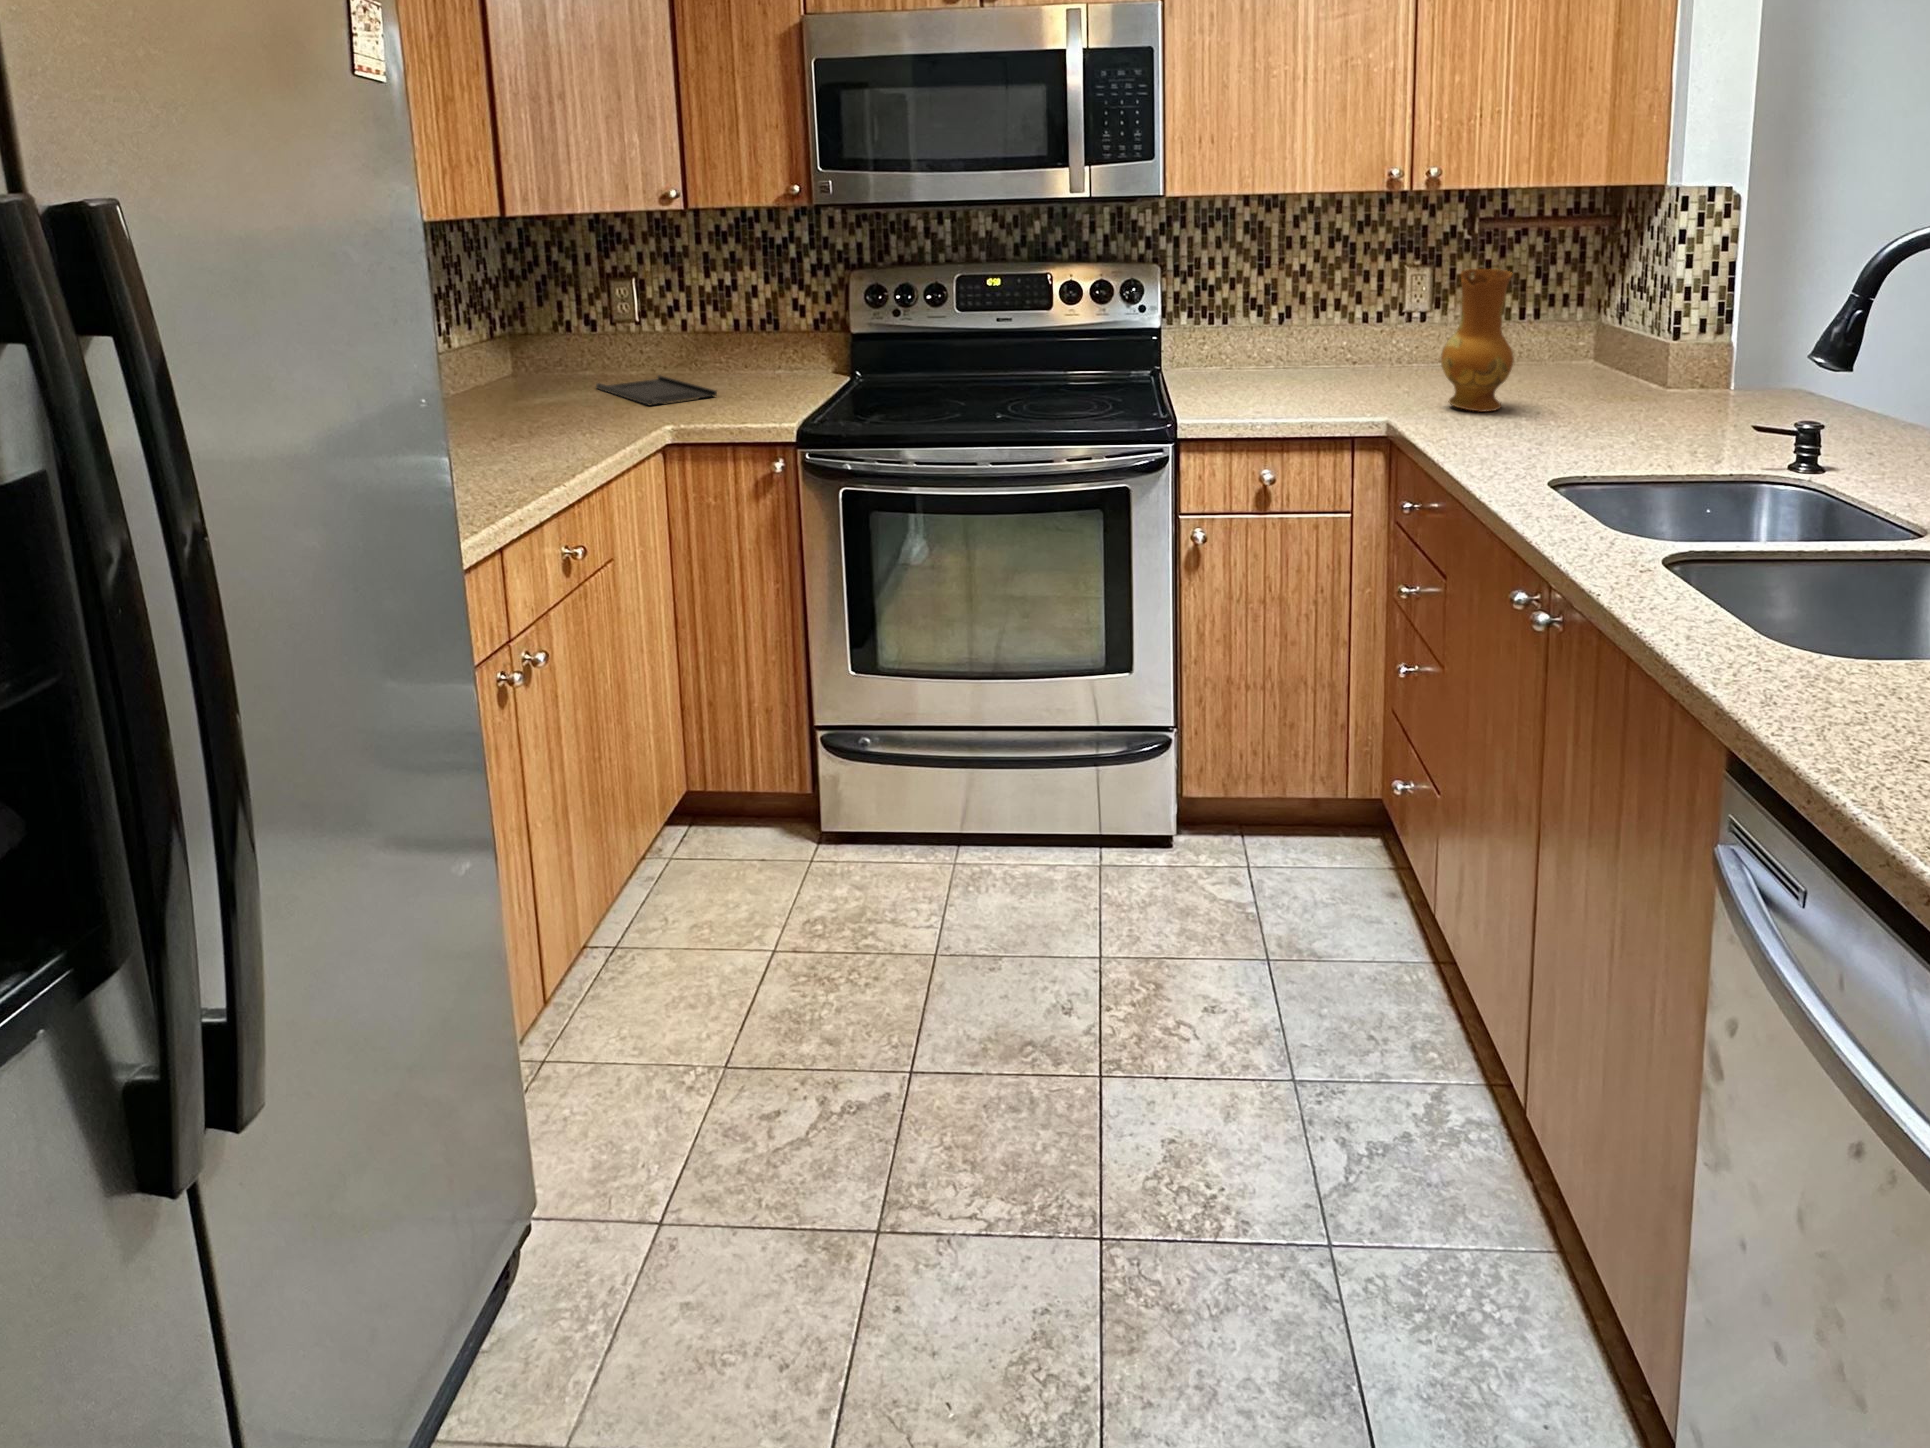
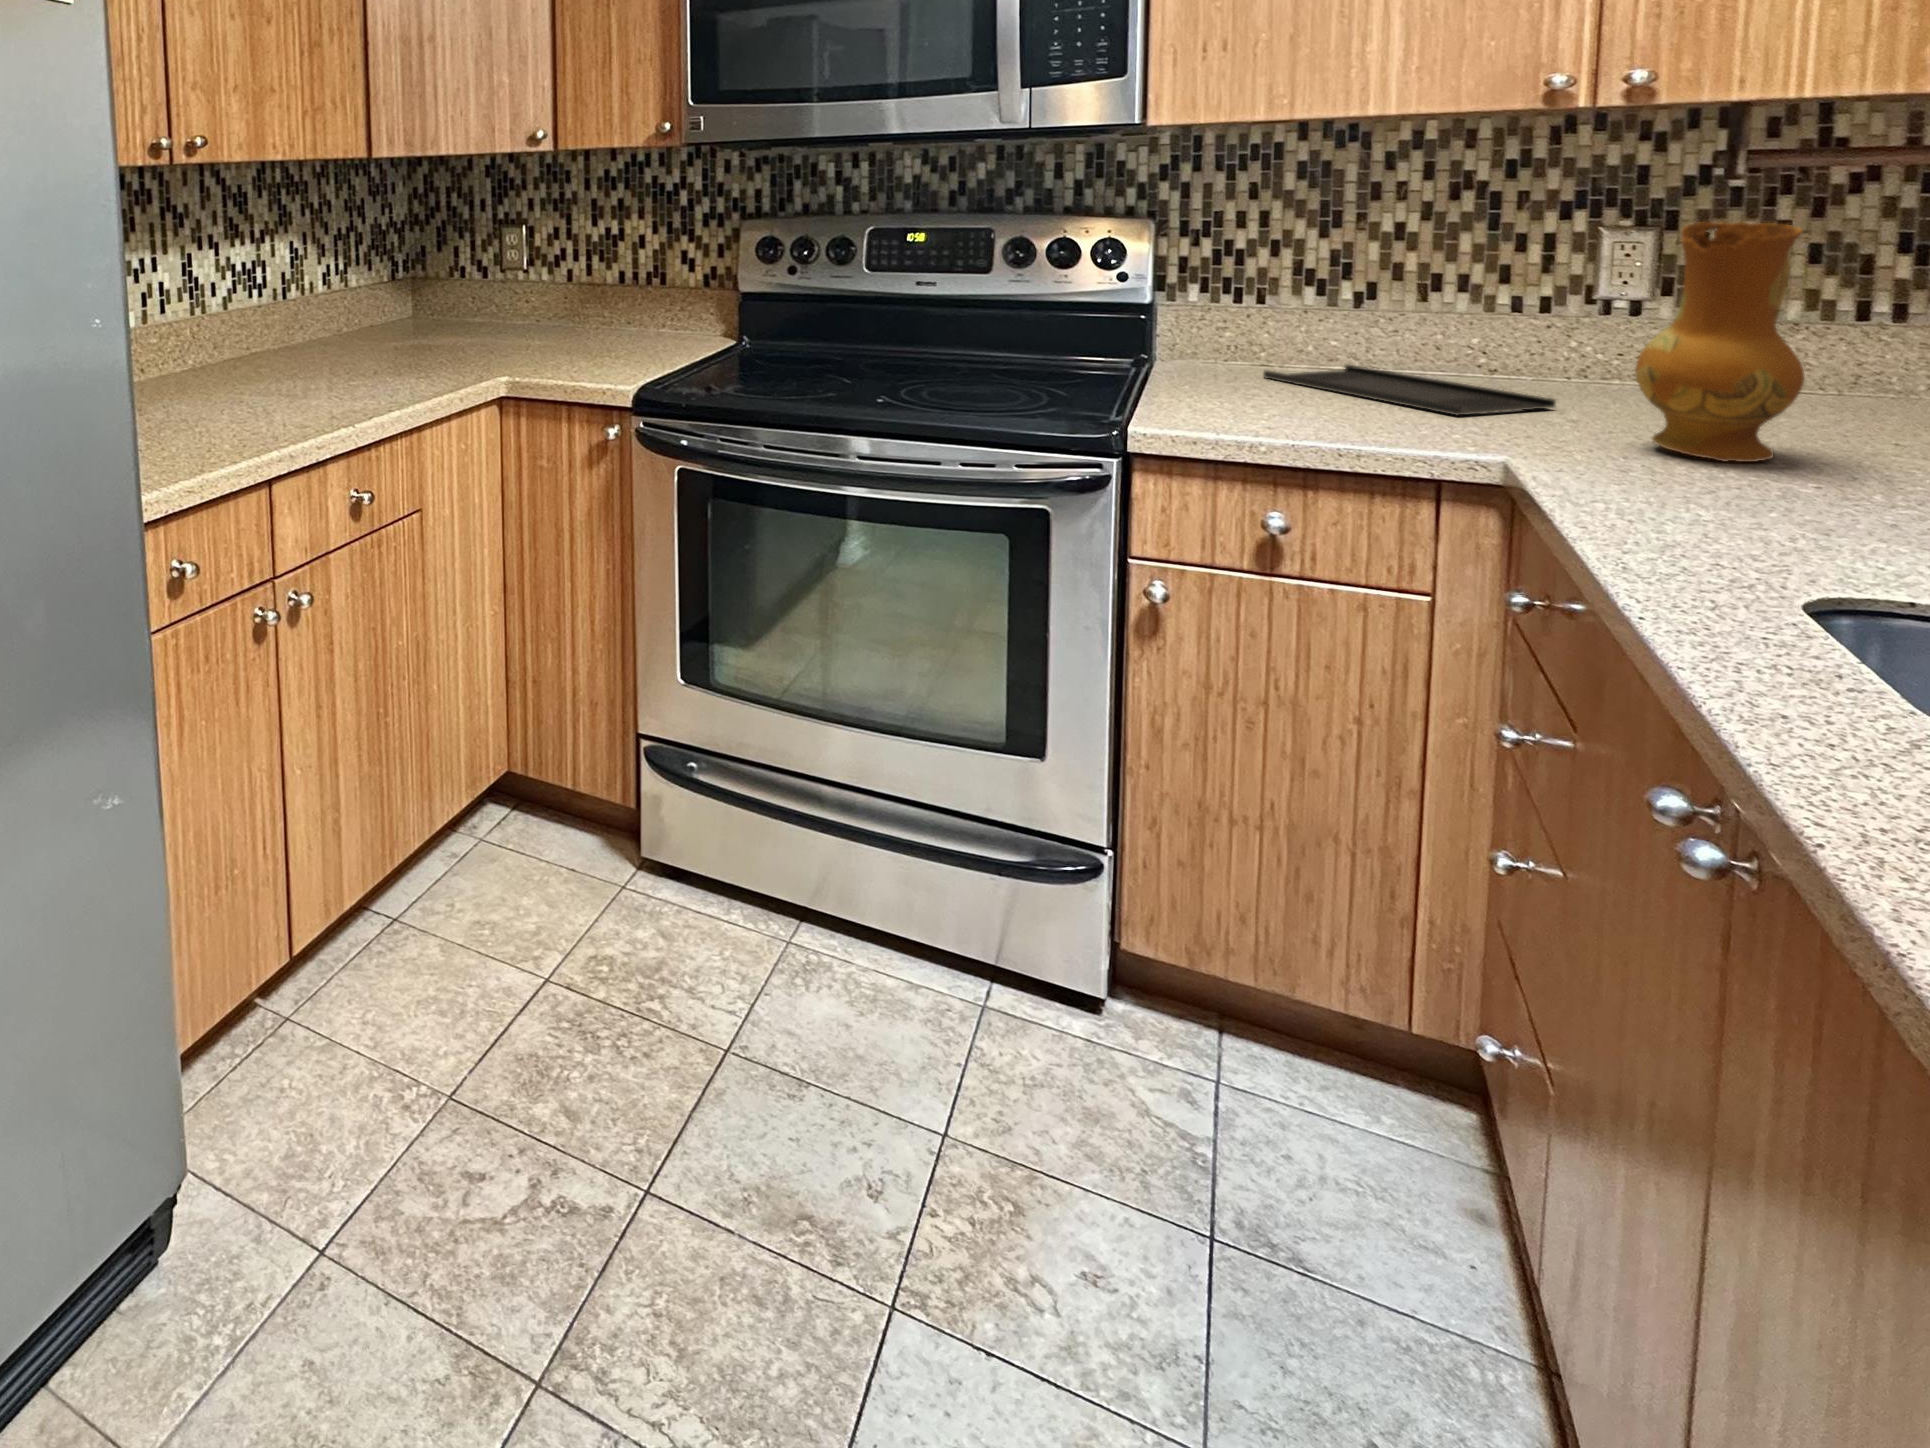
tray: present [596,375,717,405] -> present [1263,365,1556,415]

